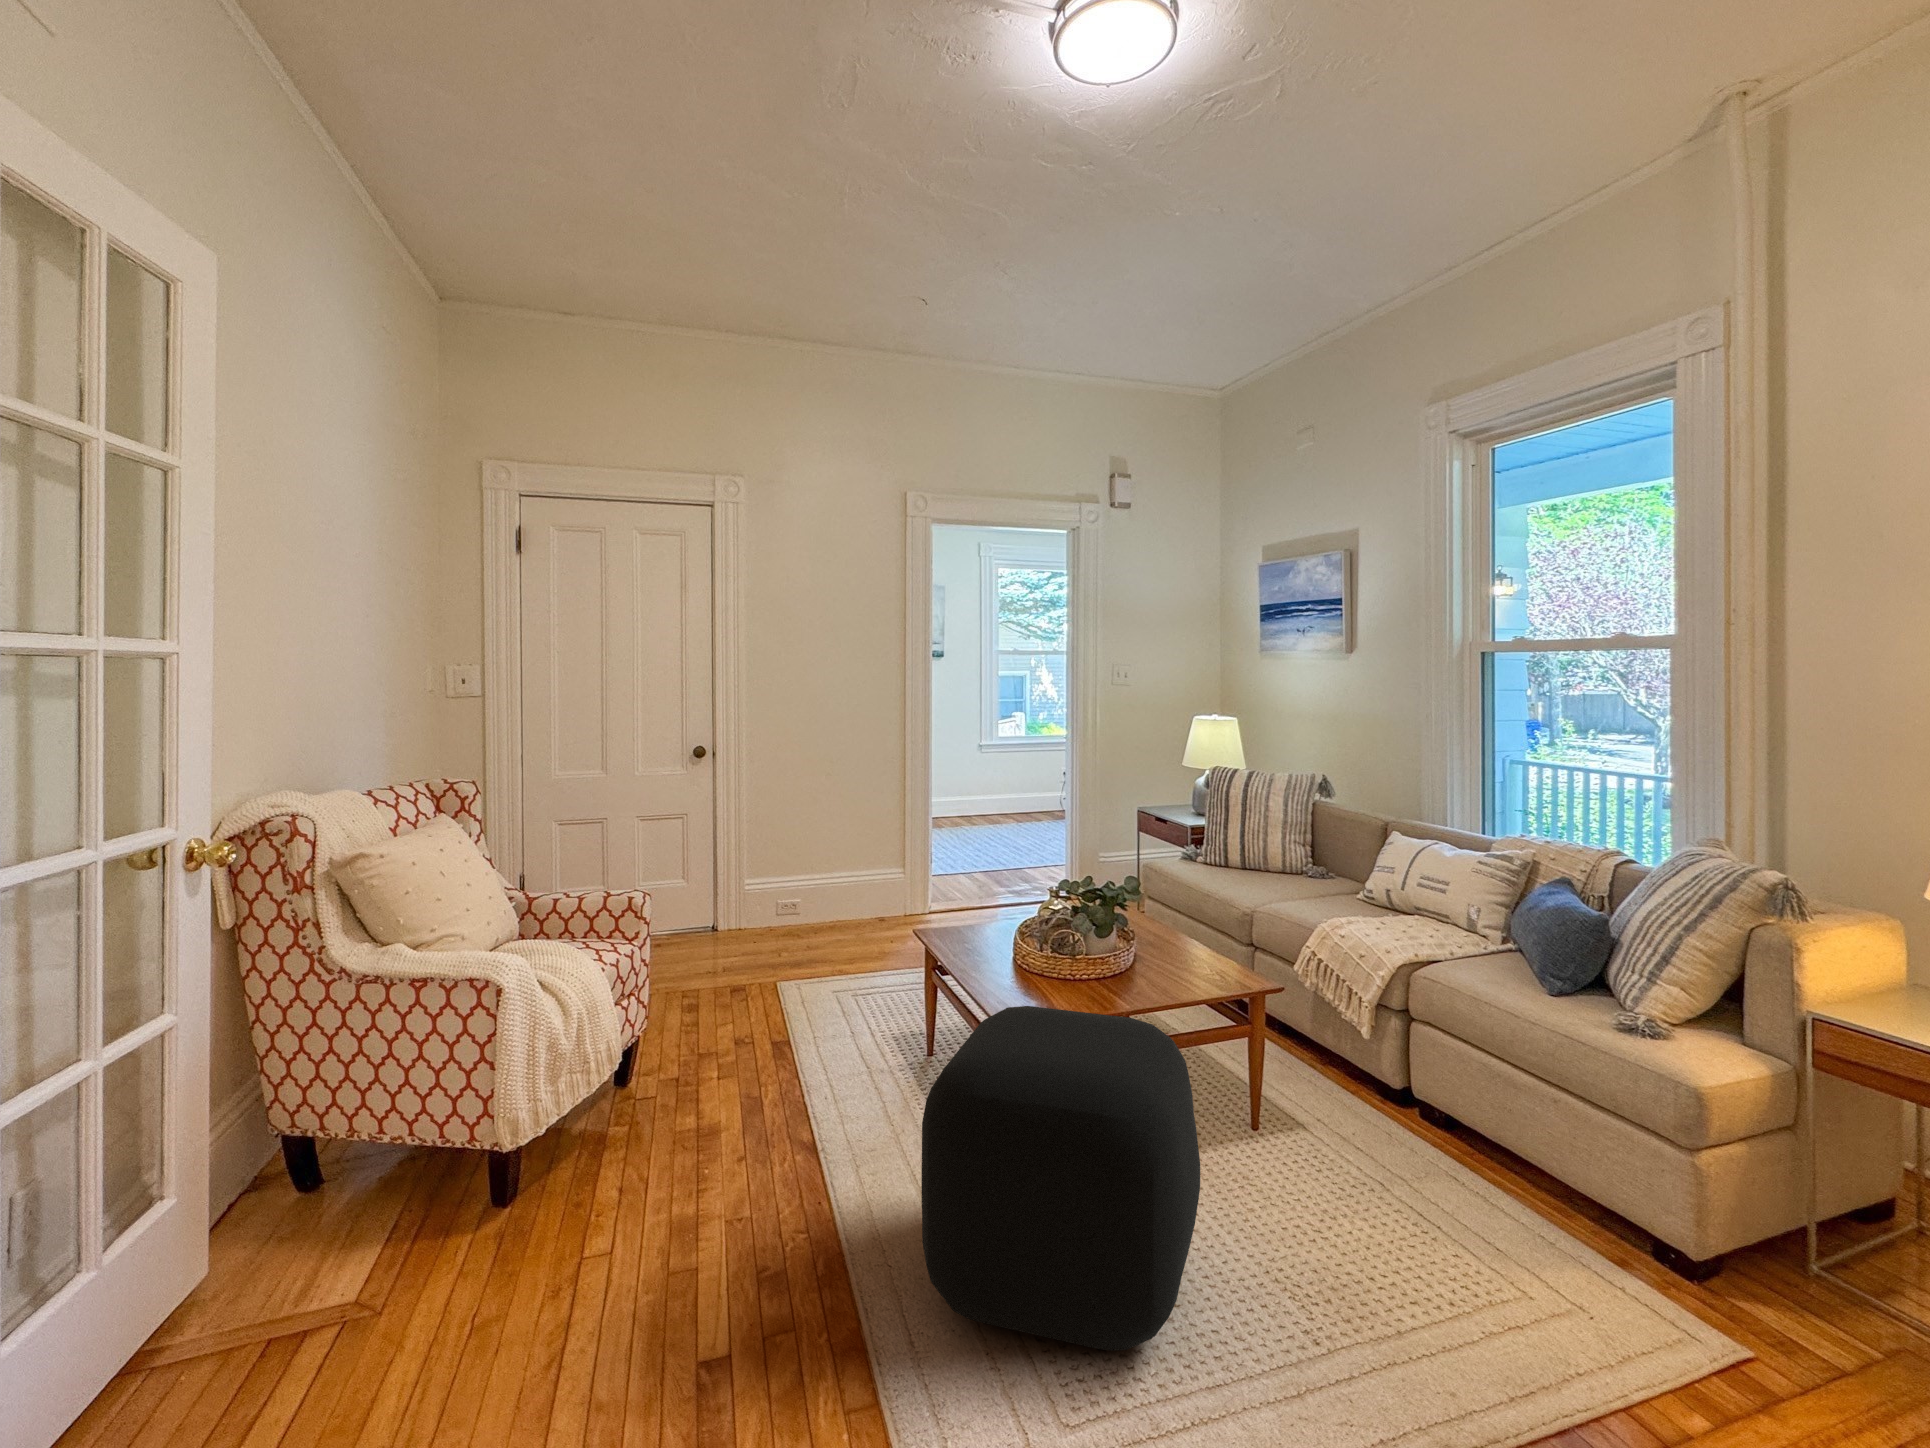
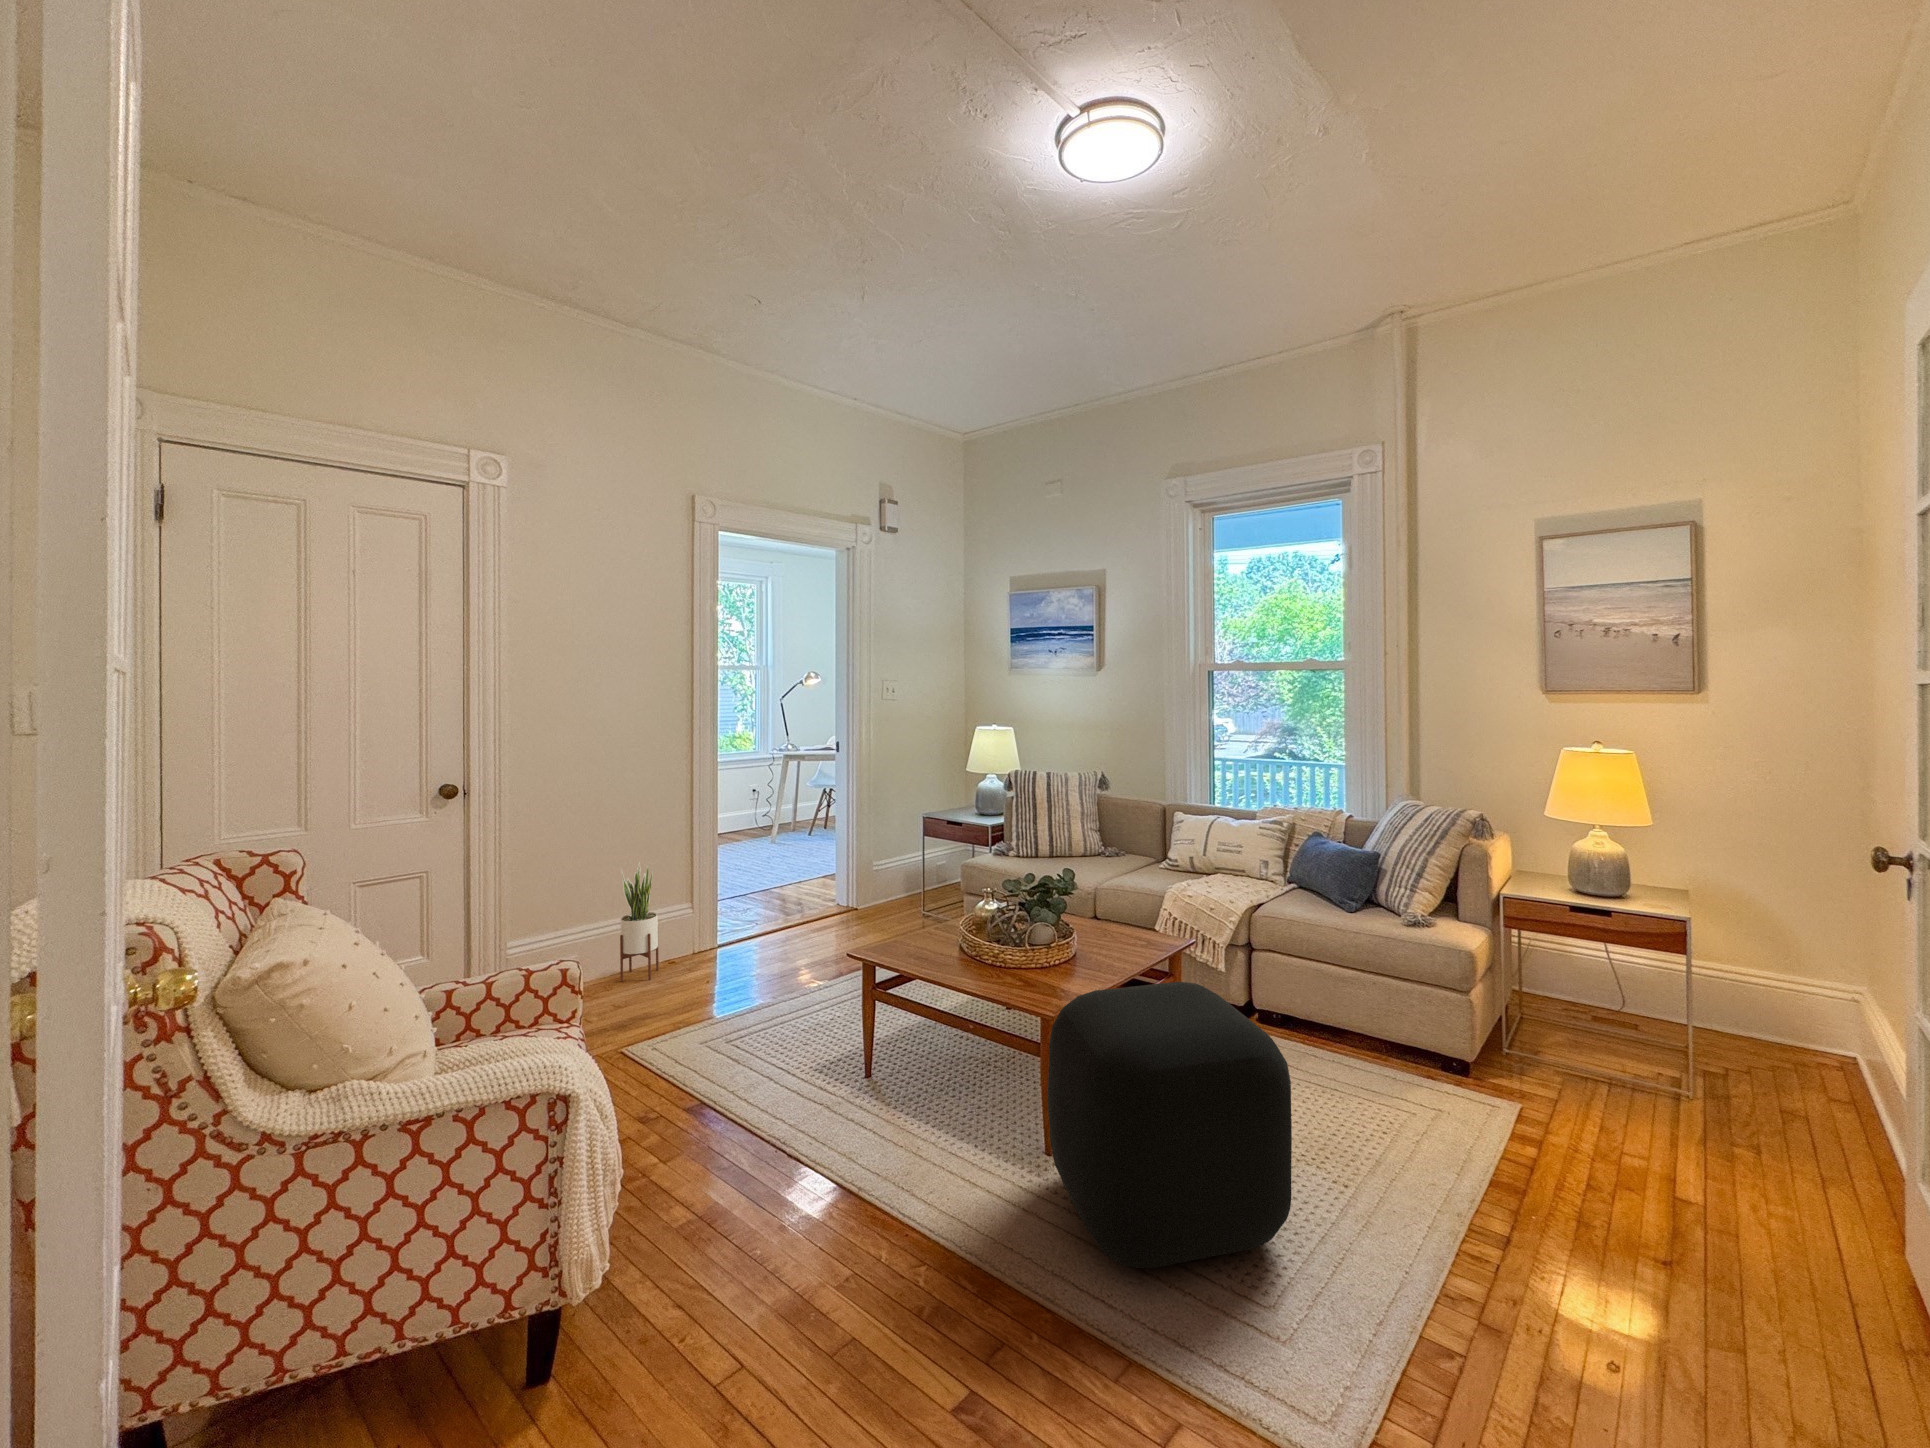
potted plant: none [813,826,852,935] -> present [620,862,659,982]

